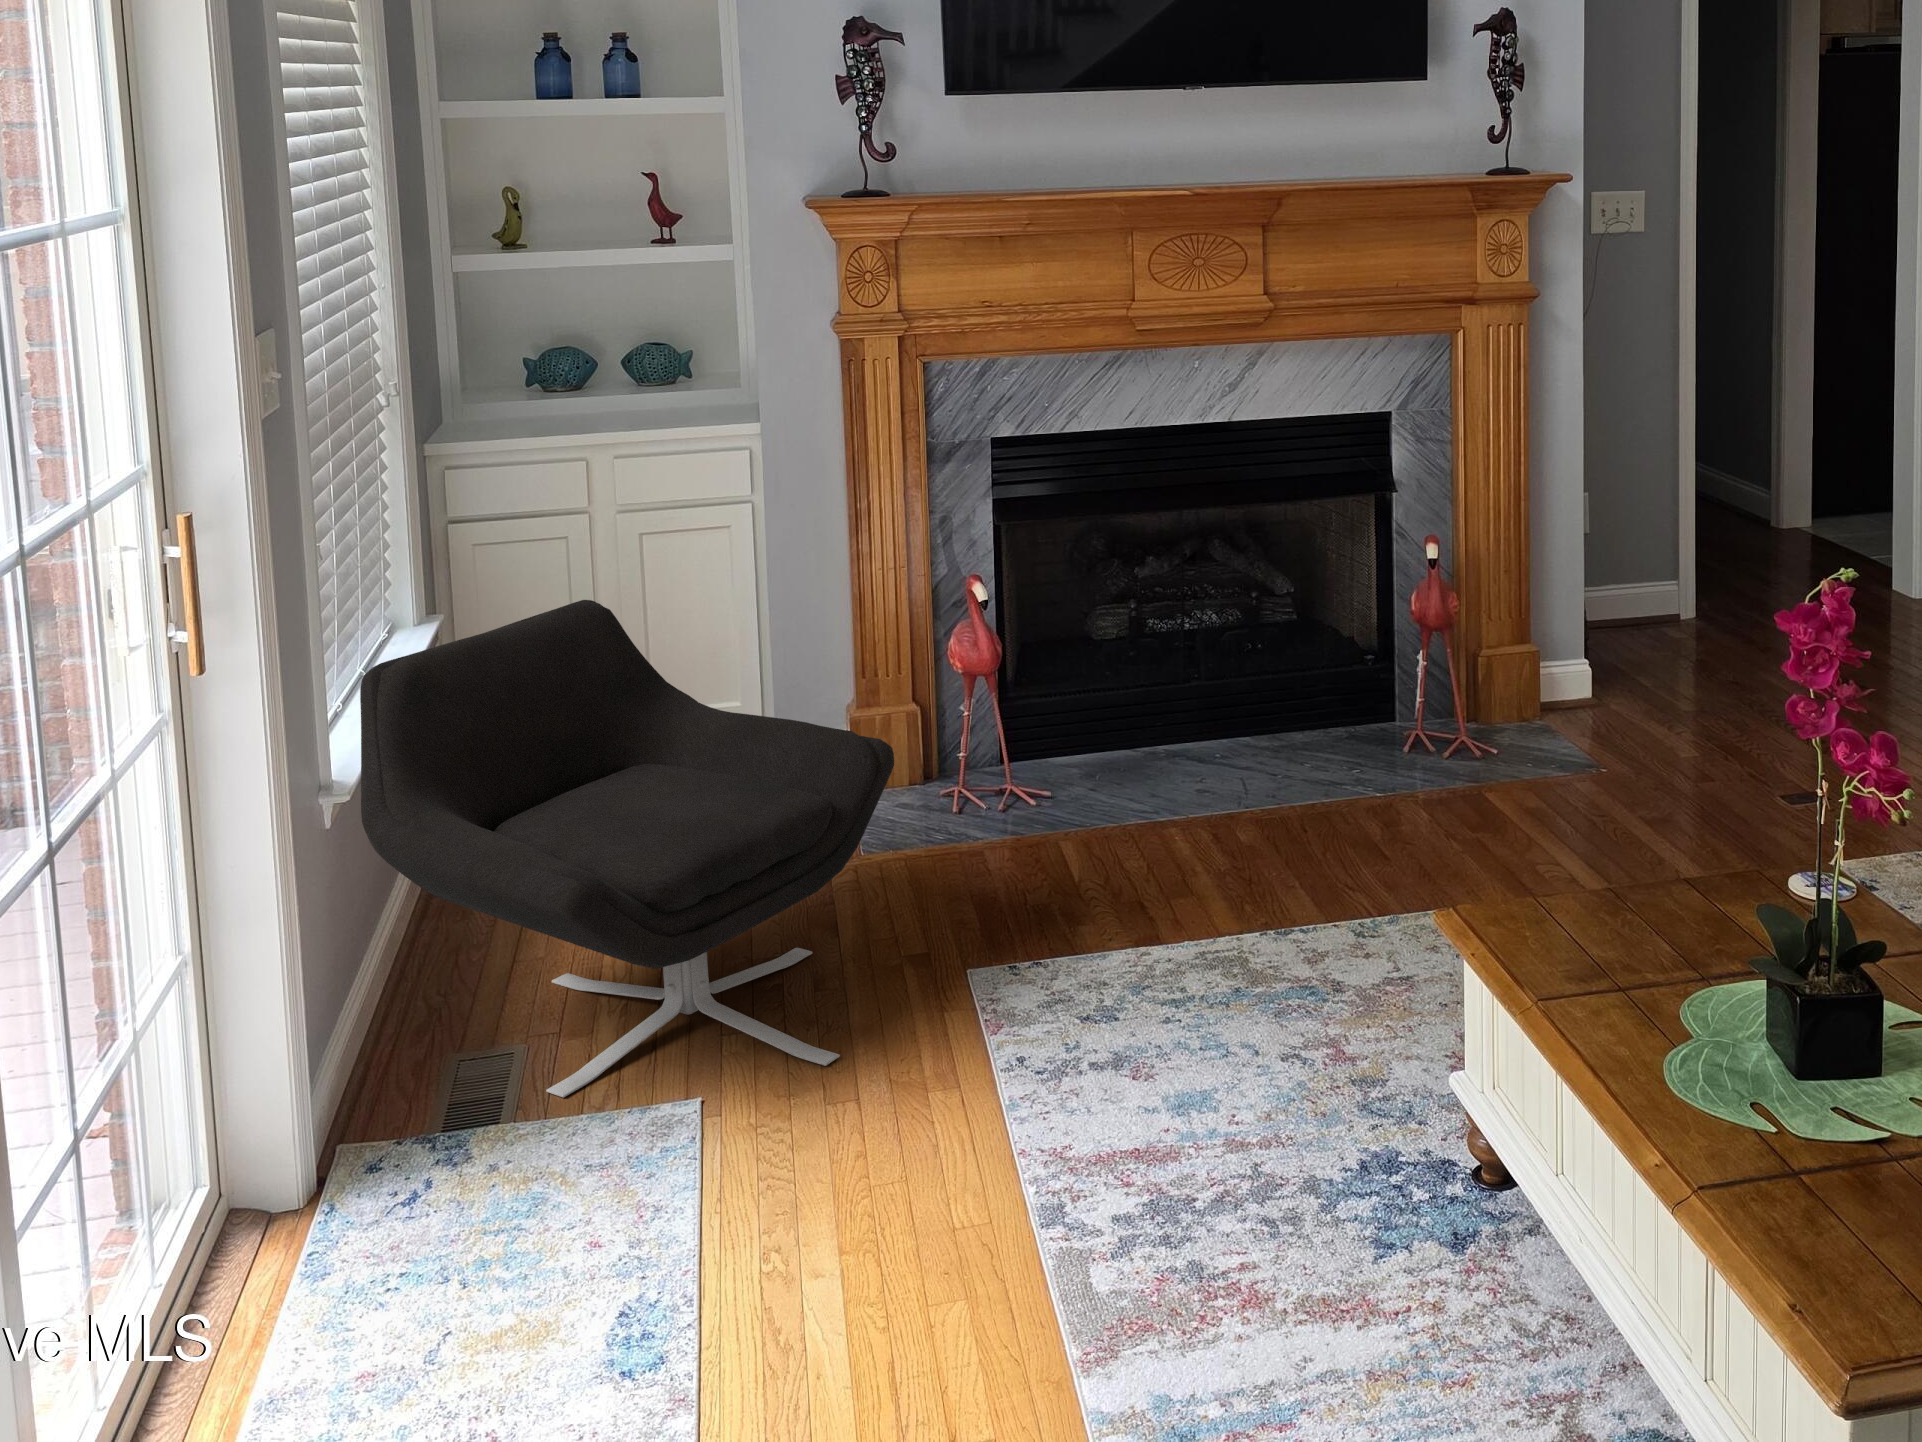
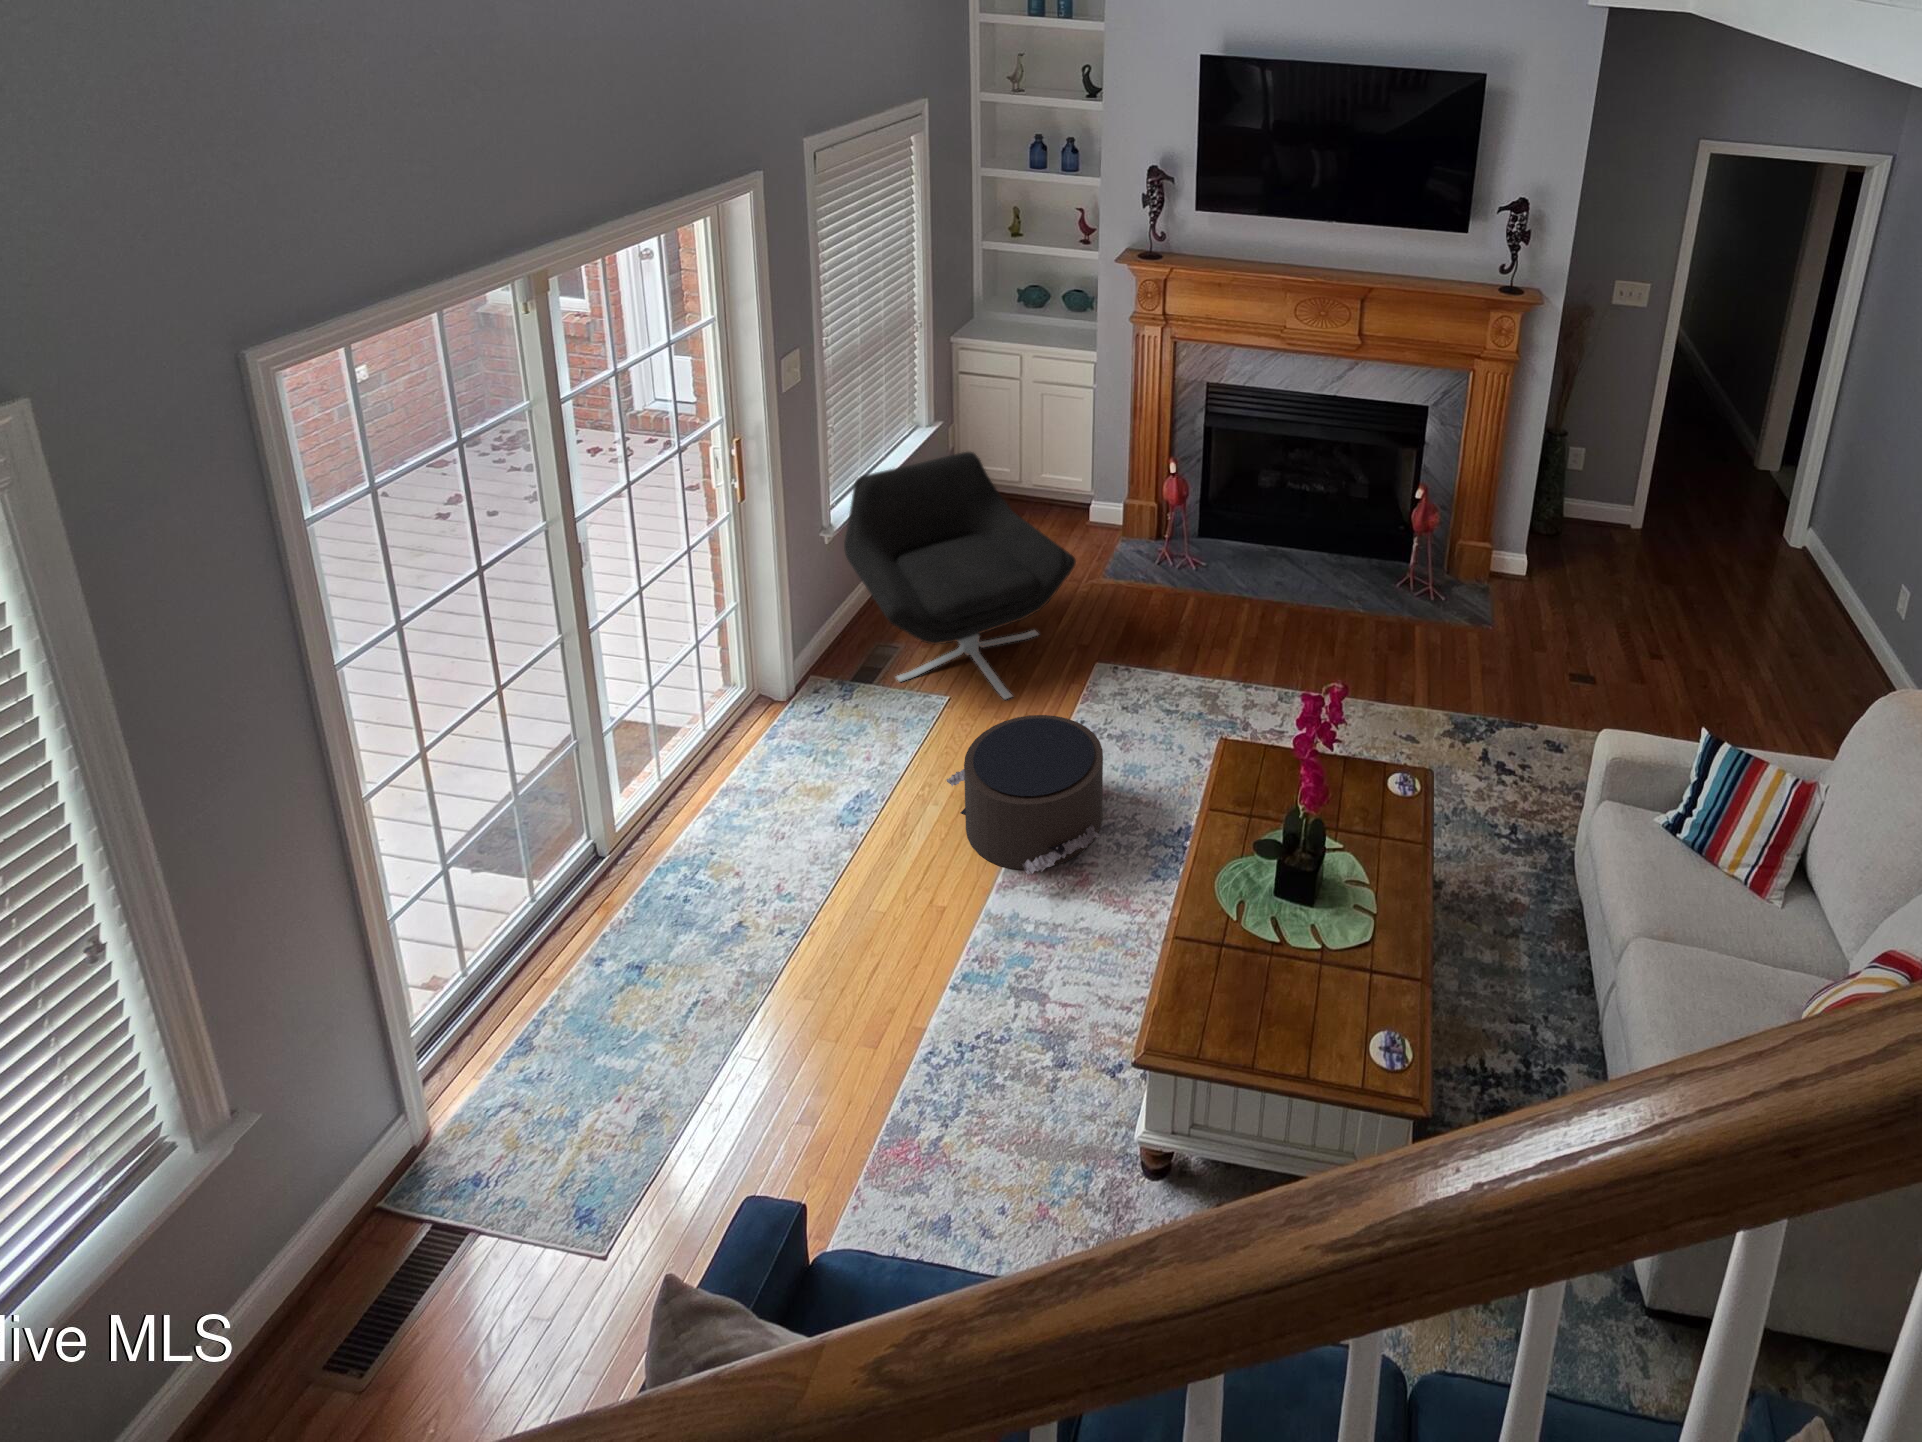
pouf: none [830,1001,1247,1331] -> present [946,715,1103,875]

